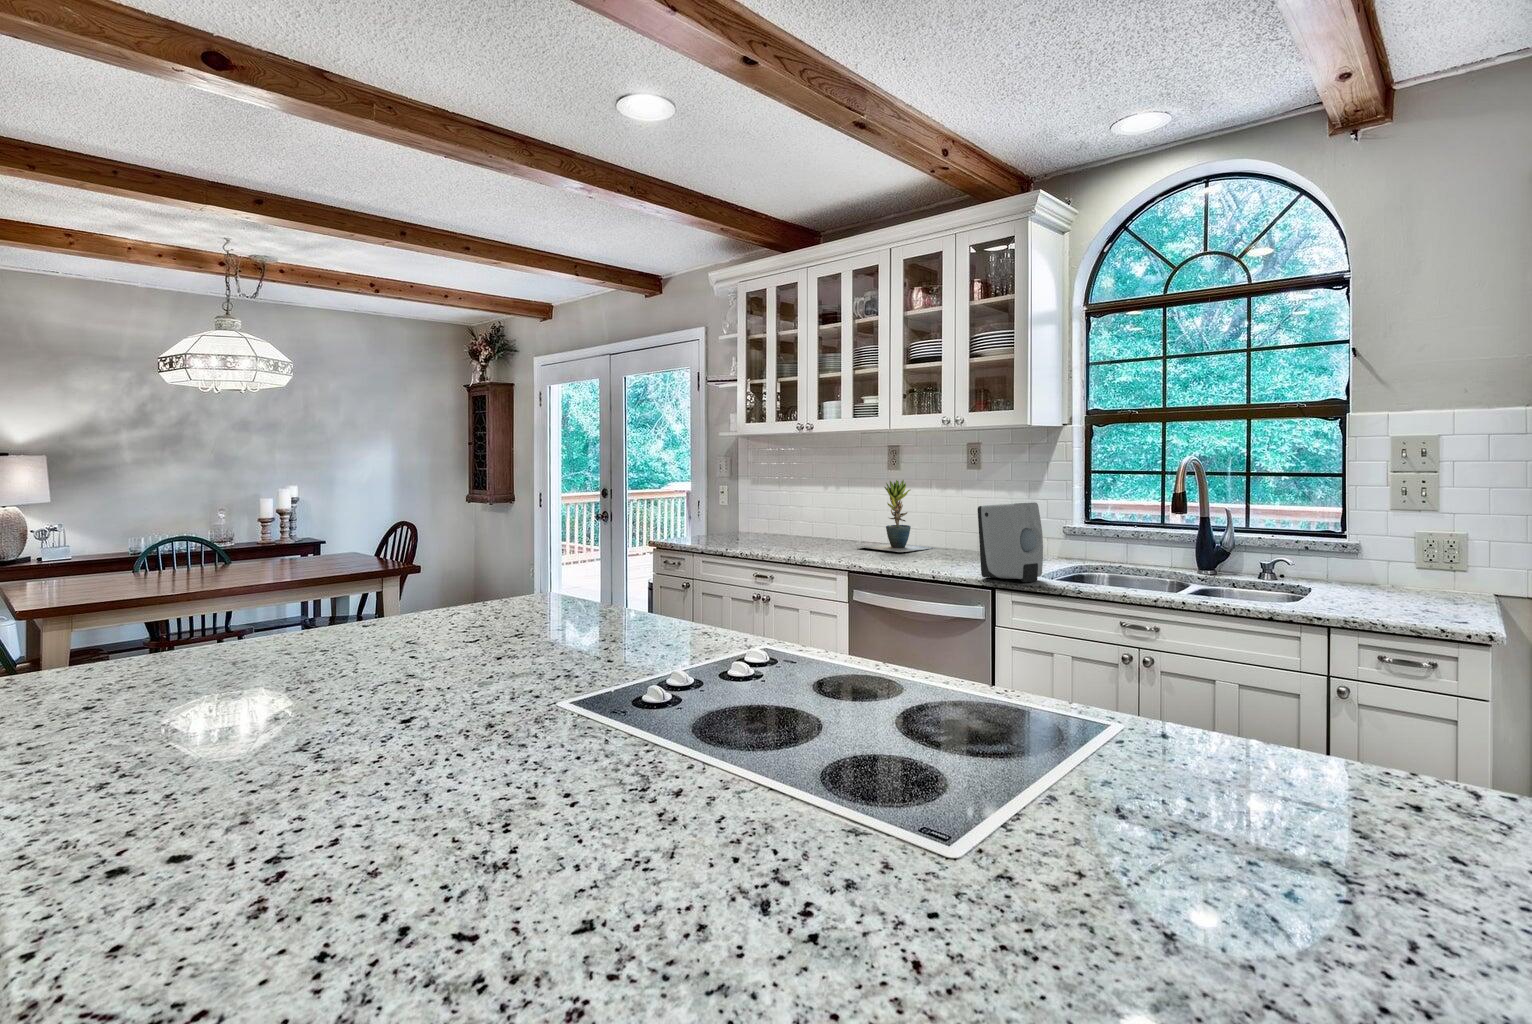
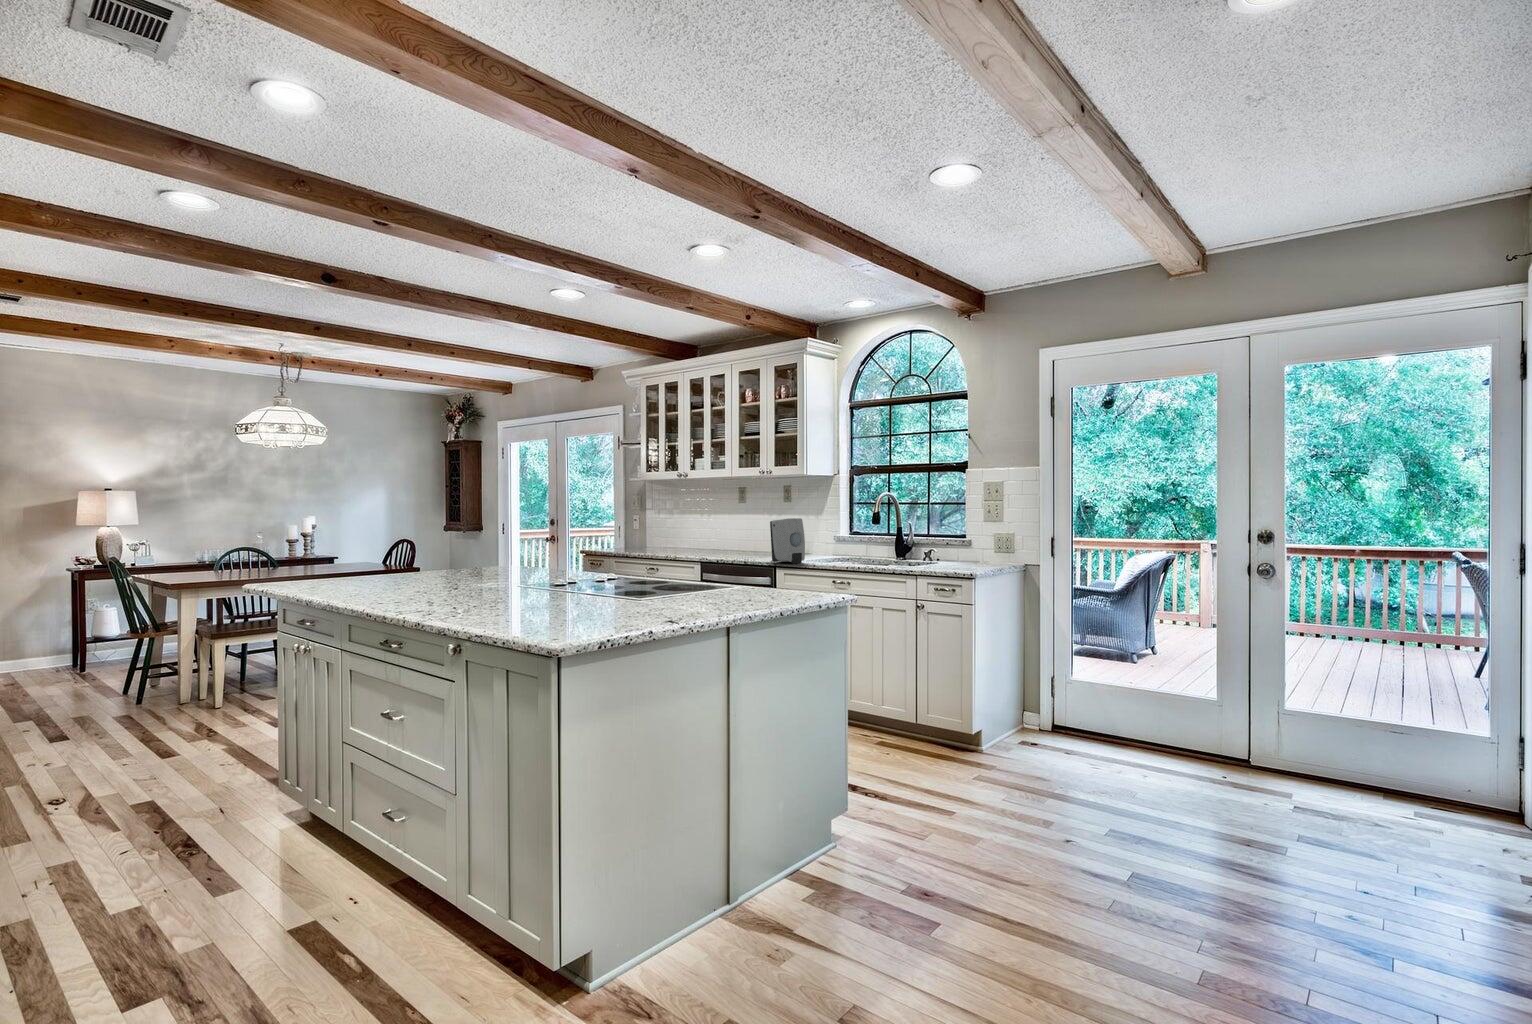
potted plant: present [859,480,933,552] -> none [713,508,766,553]

